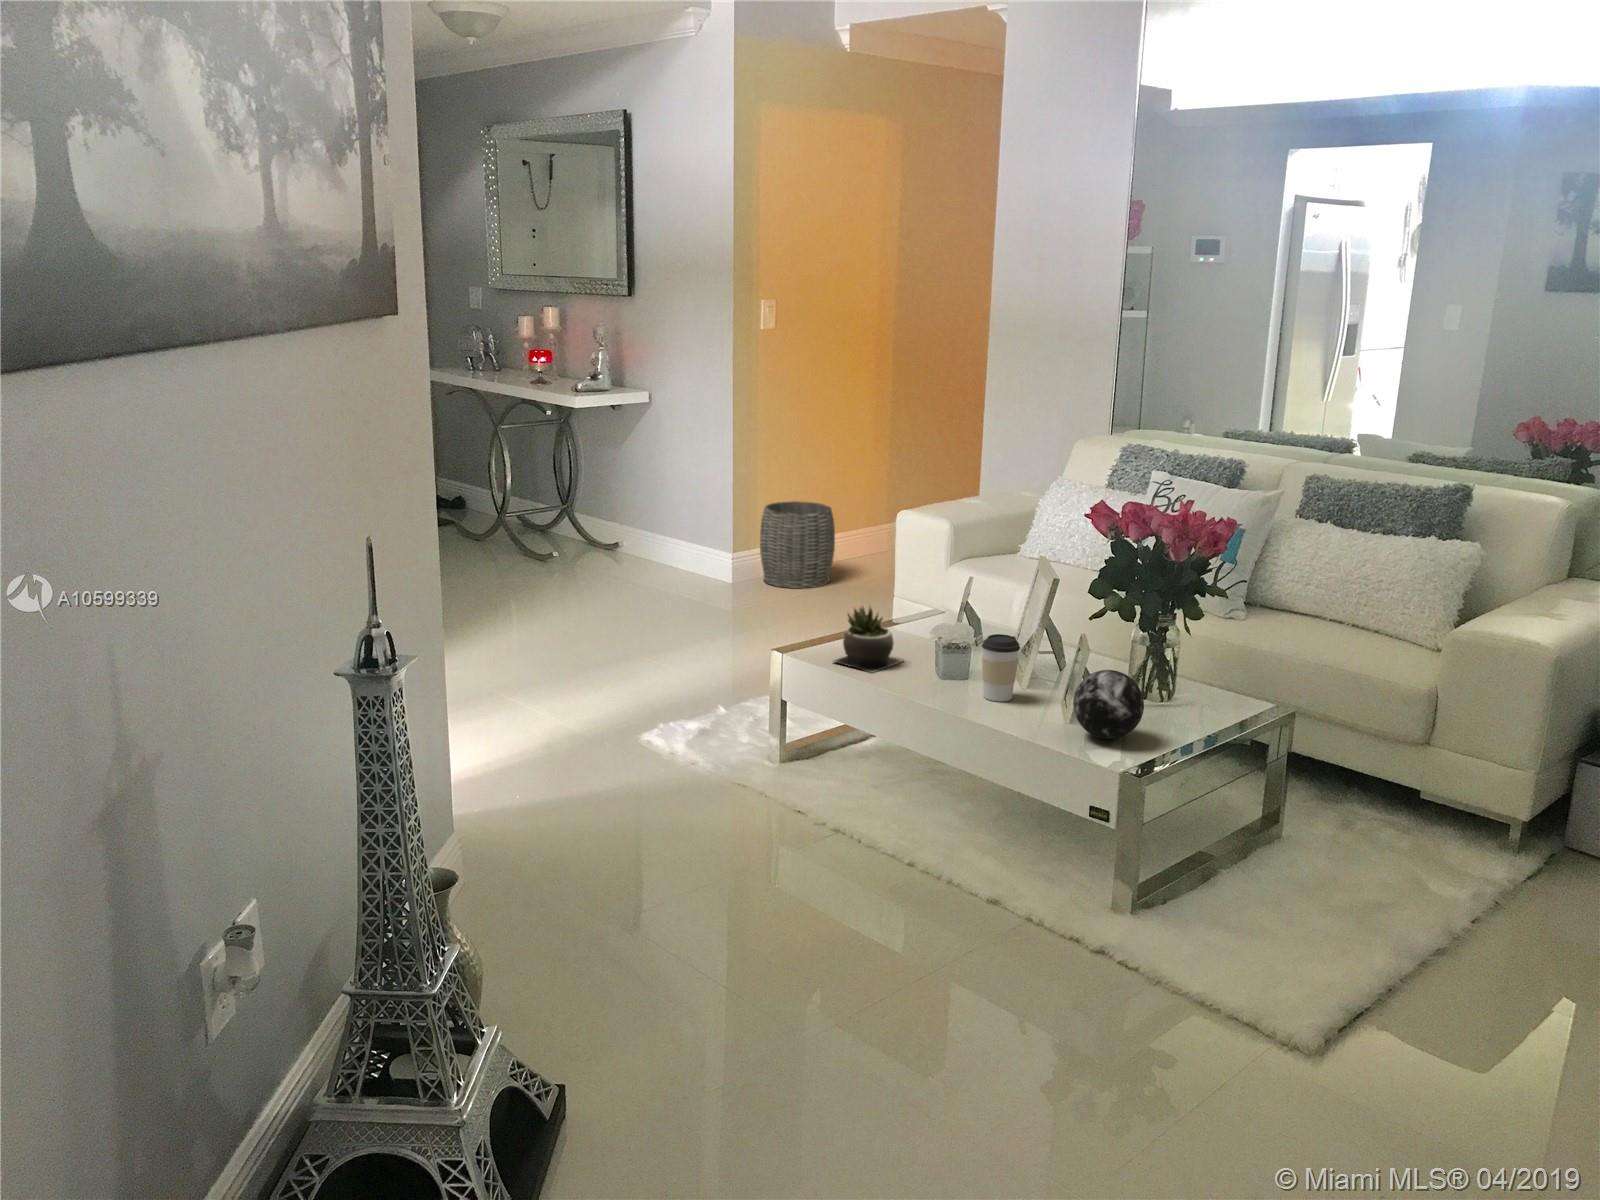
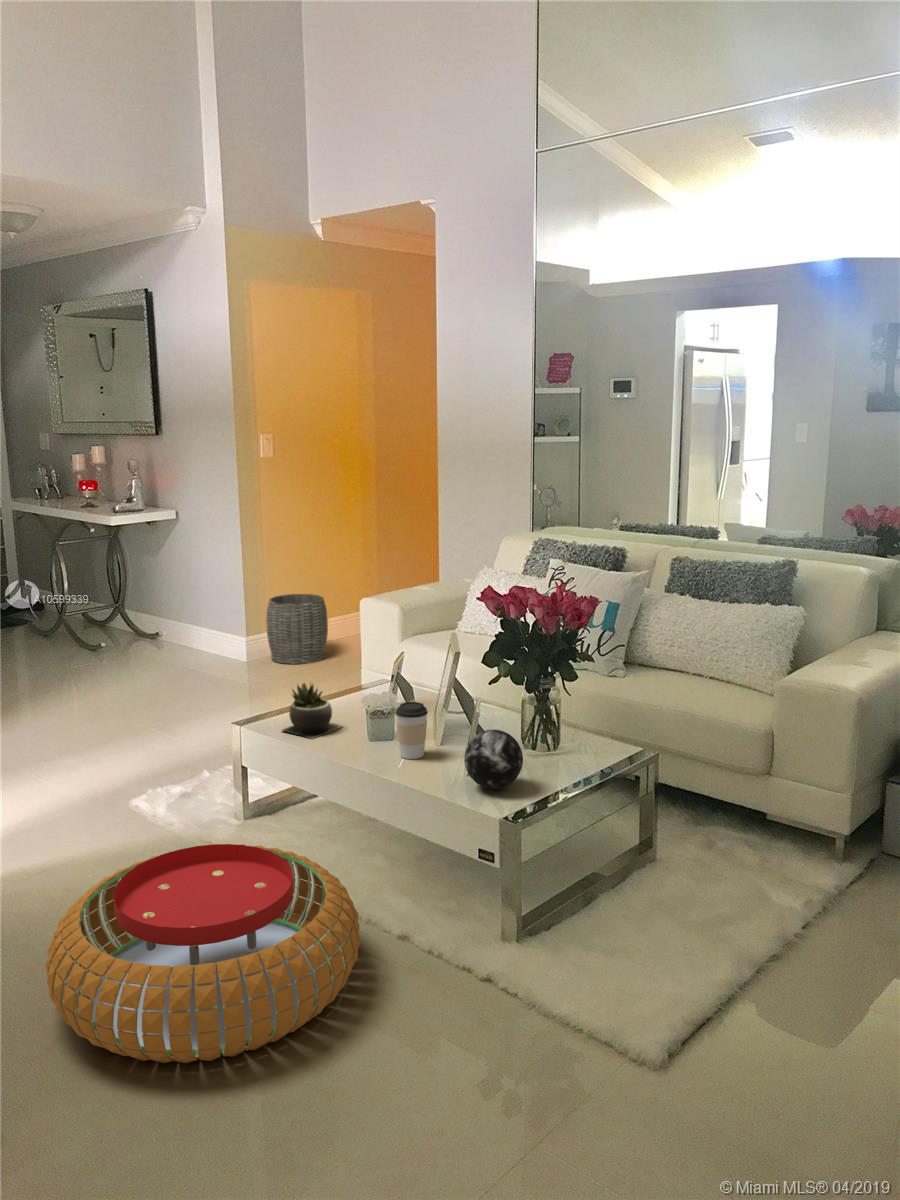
pouf: none [611,784,955,1014] -> present [46,844,360,1063]

